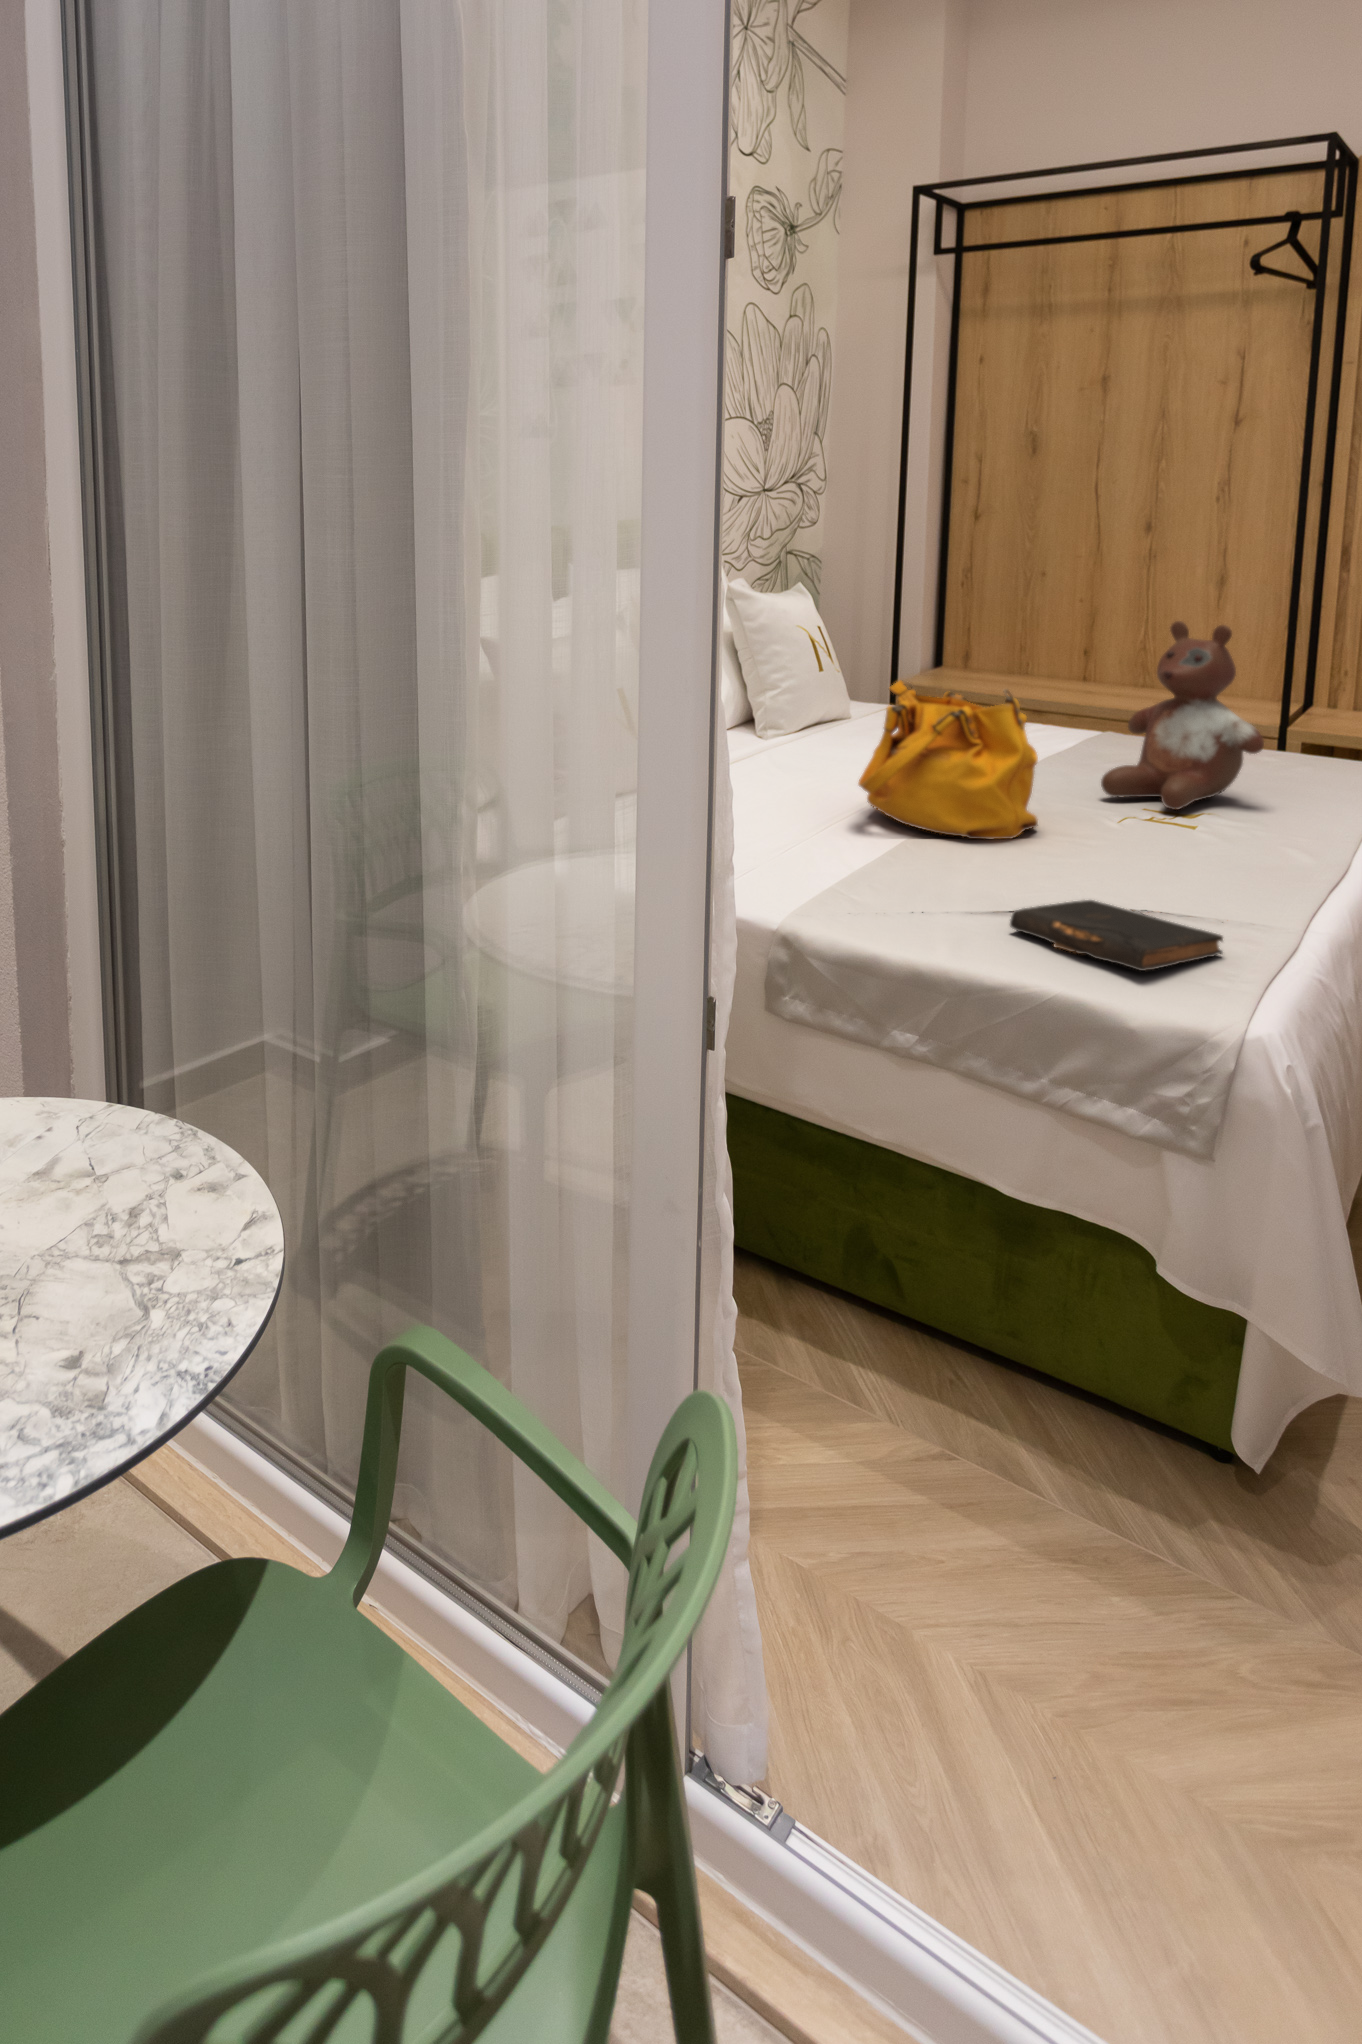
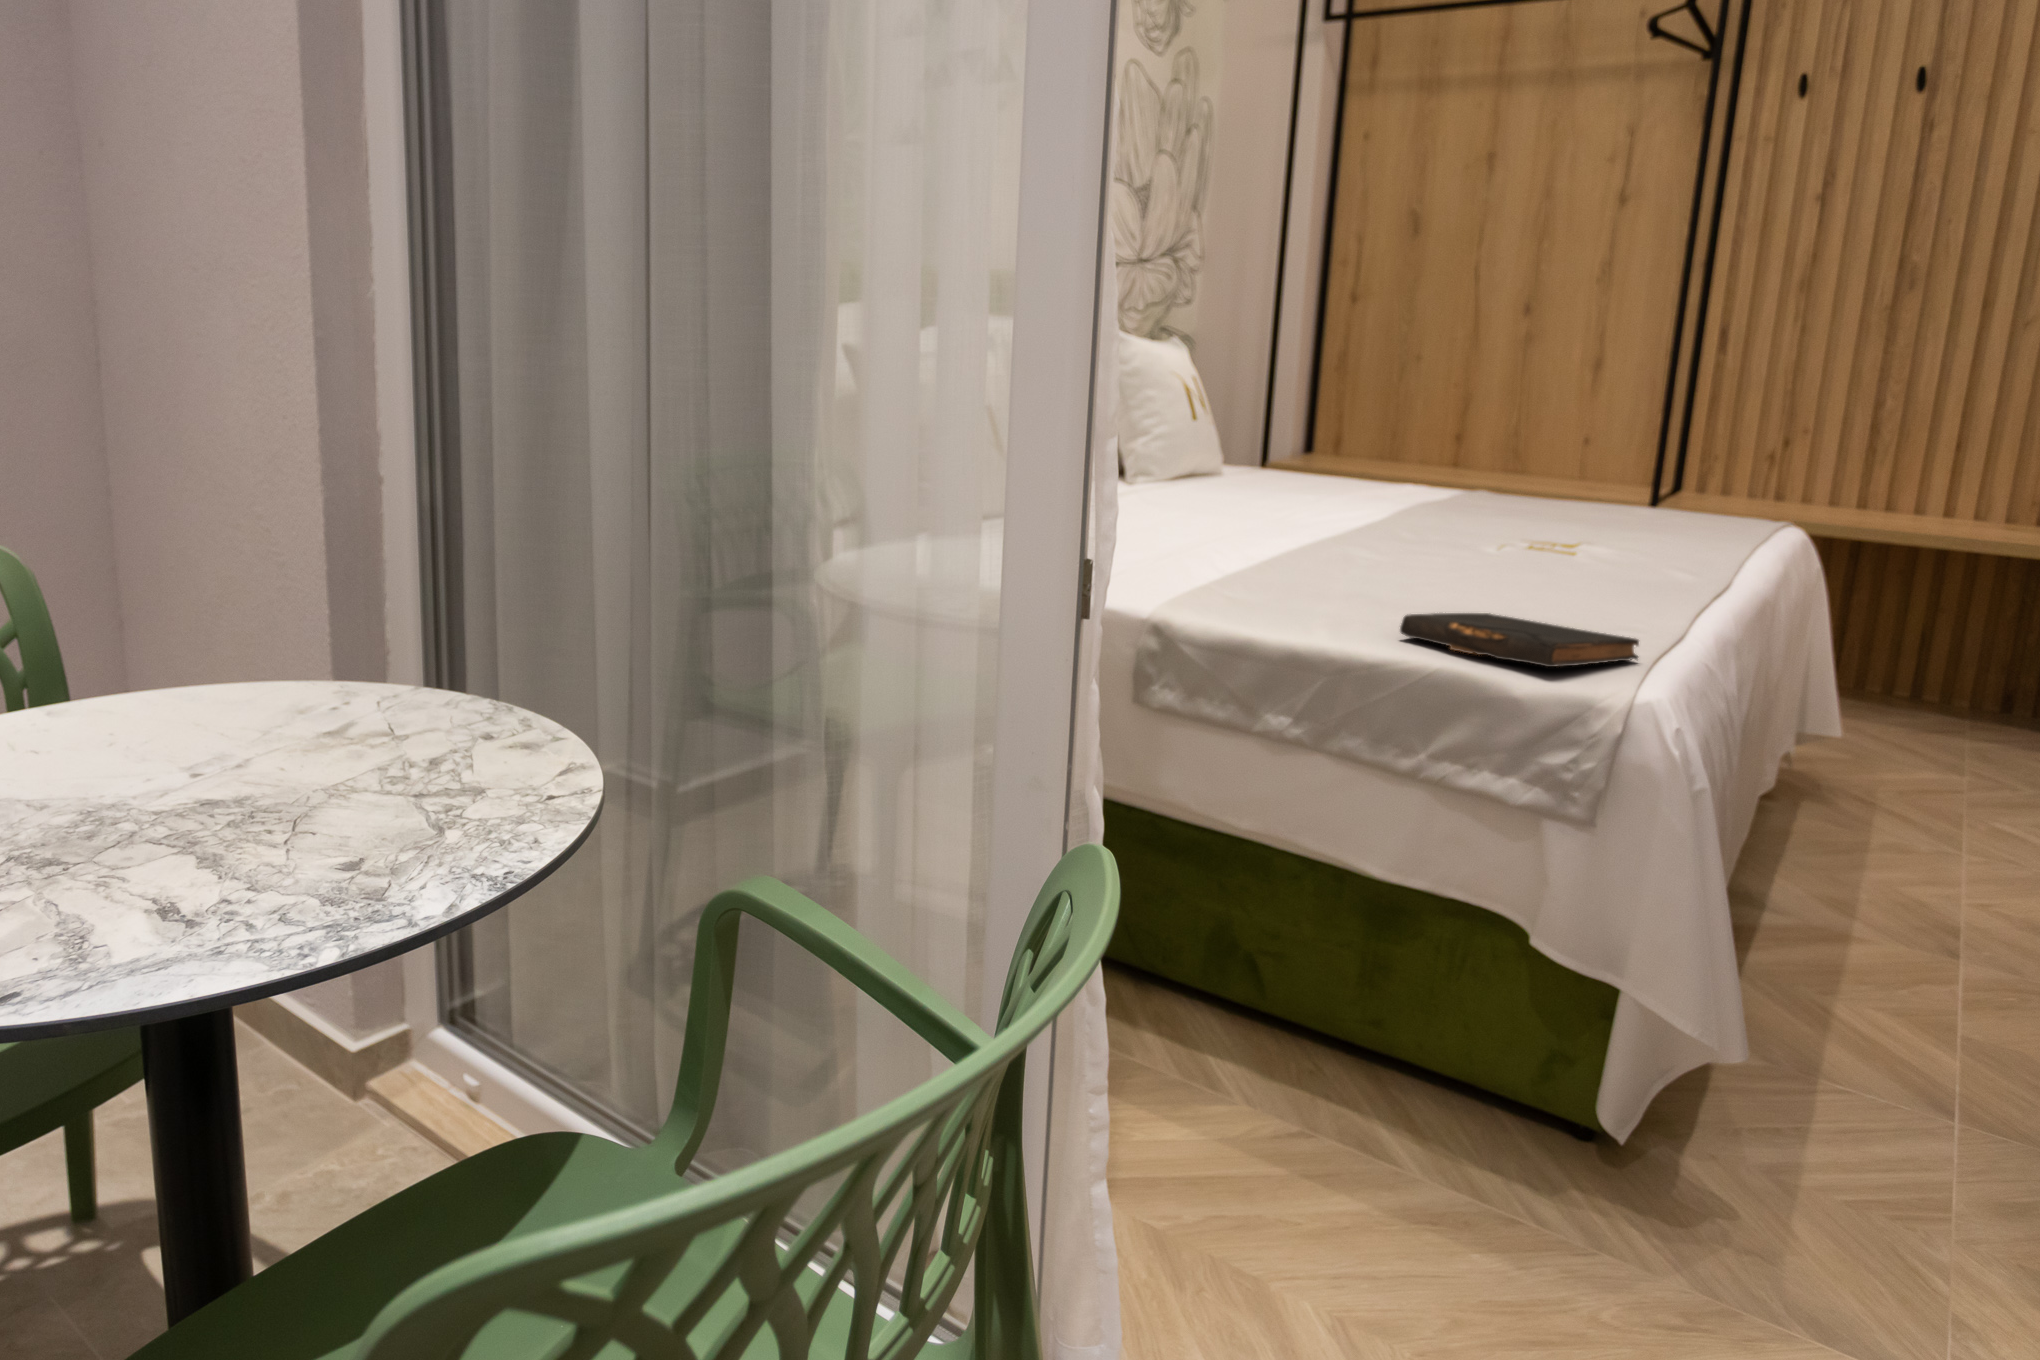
stuffed bear: present [1101,621,1264,810] -> none [1486,360,1666,556]
handbag: present [858,680,1038,840] -> none [1227,411,1423,573]

